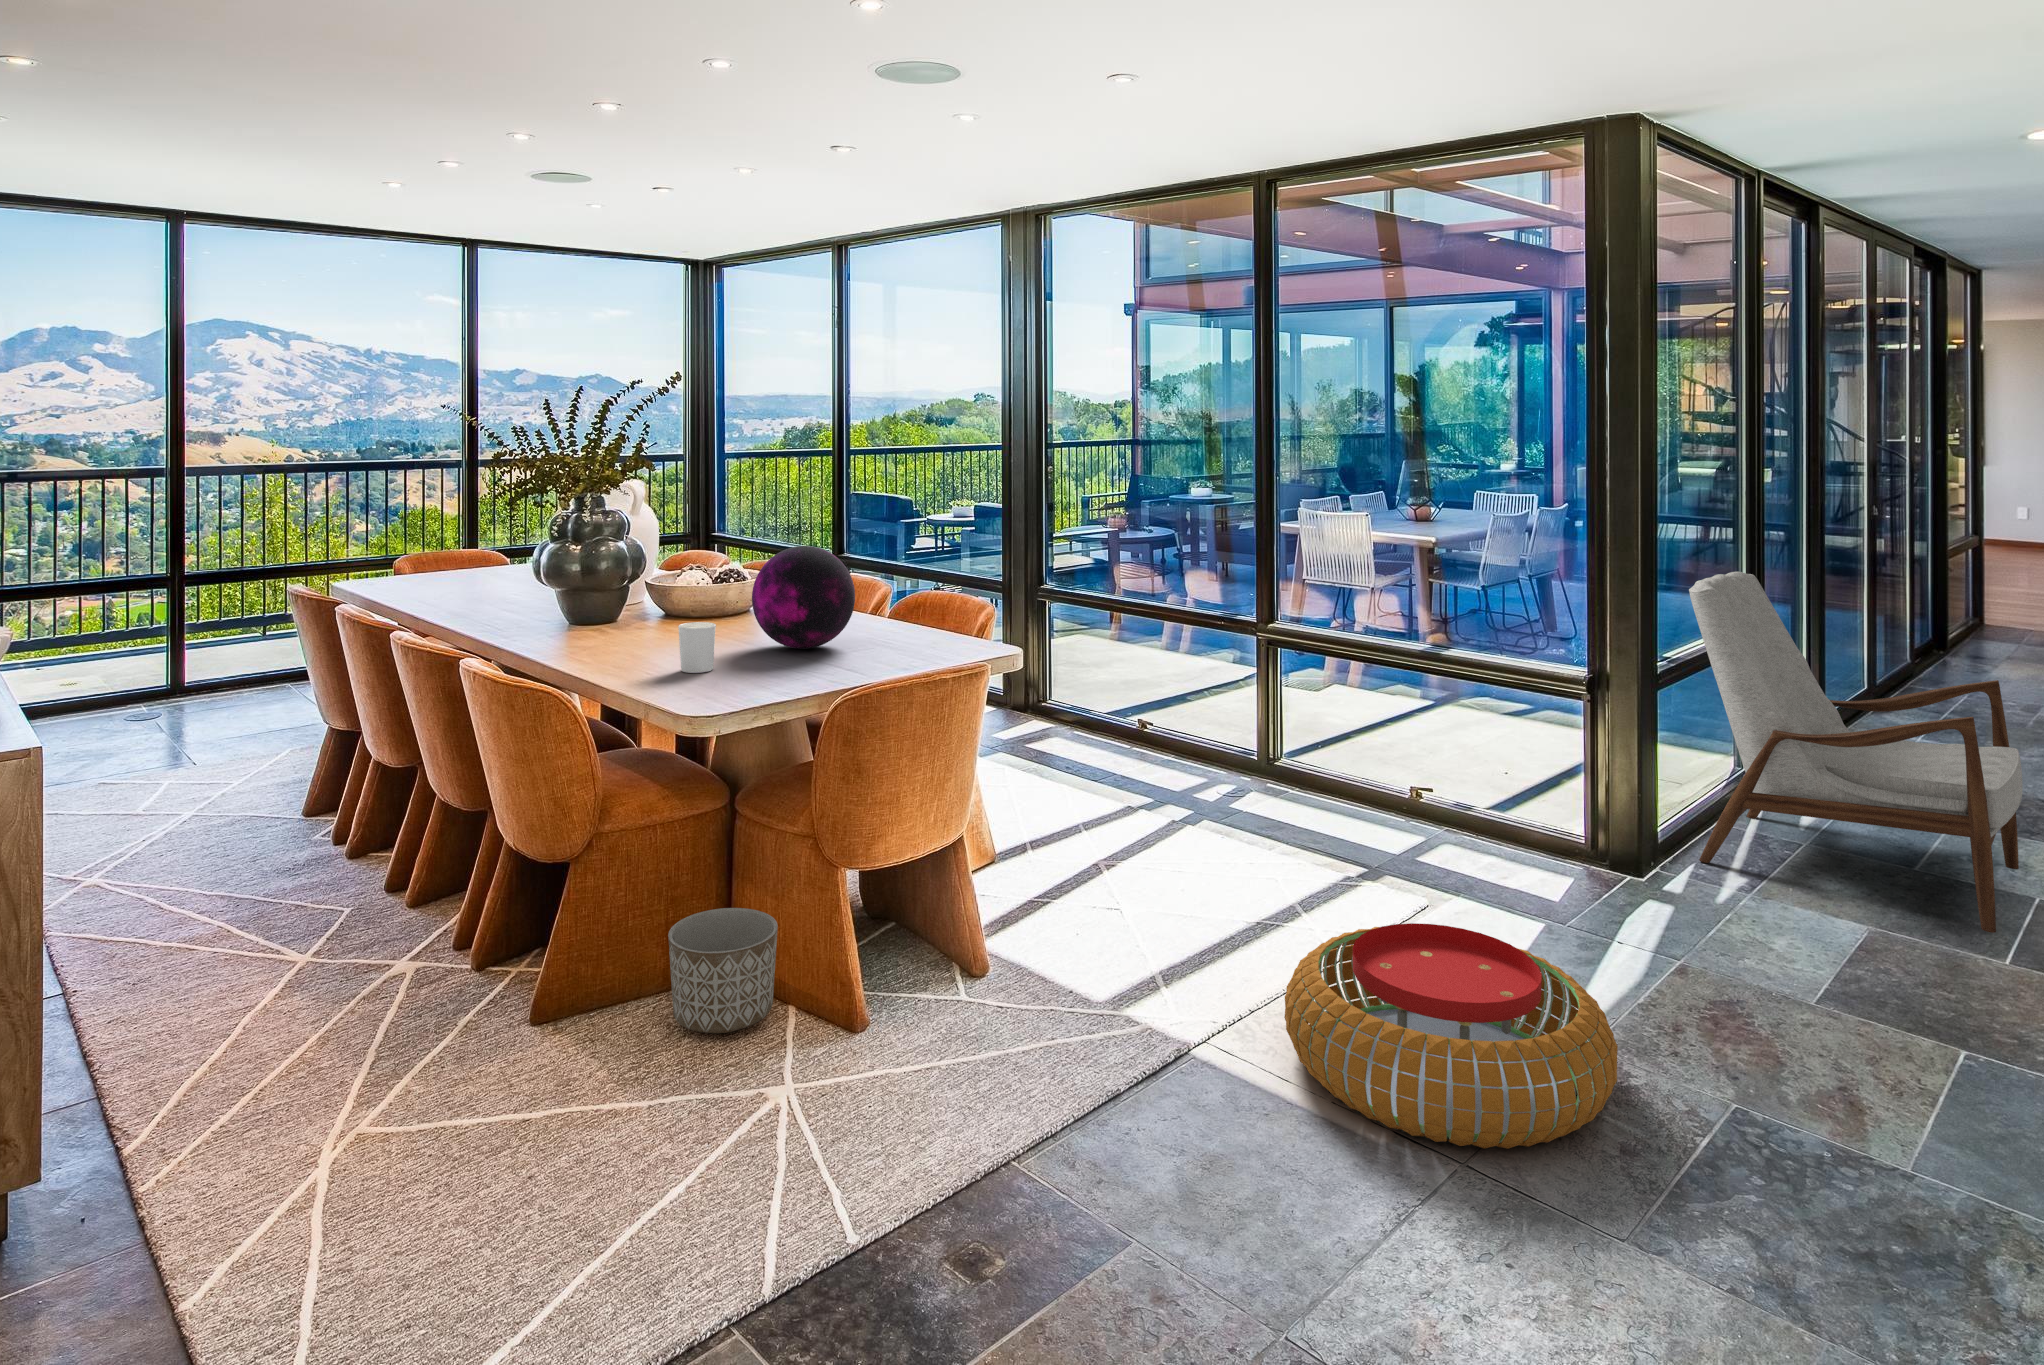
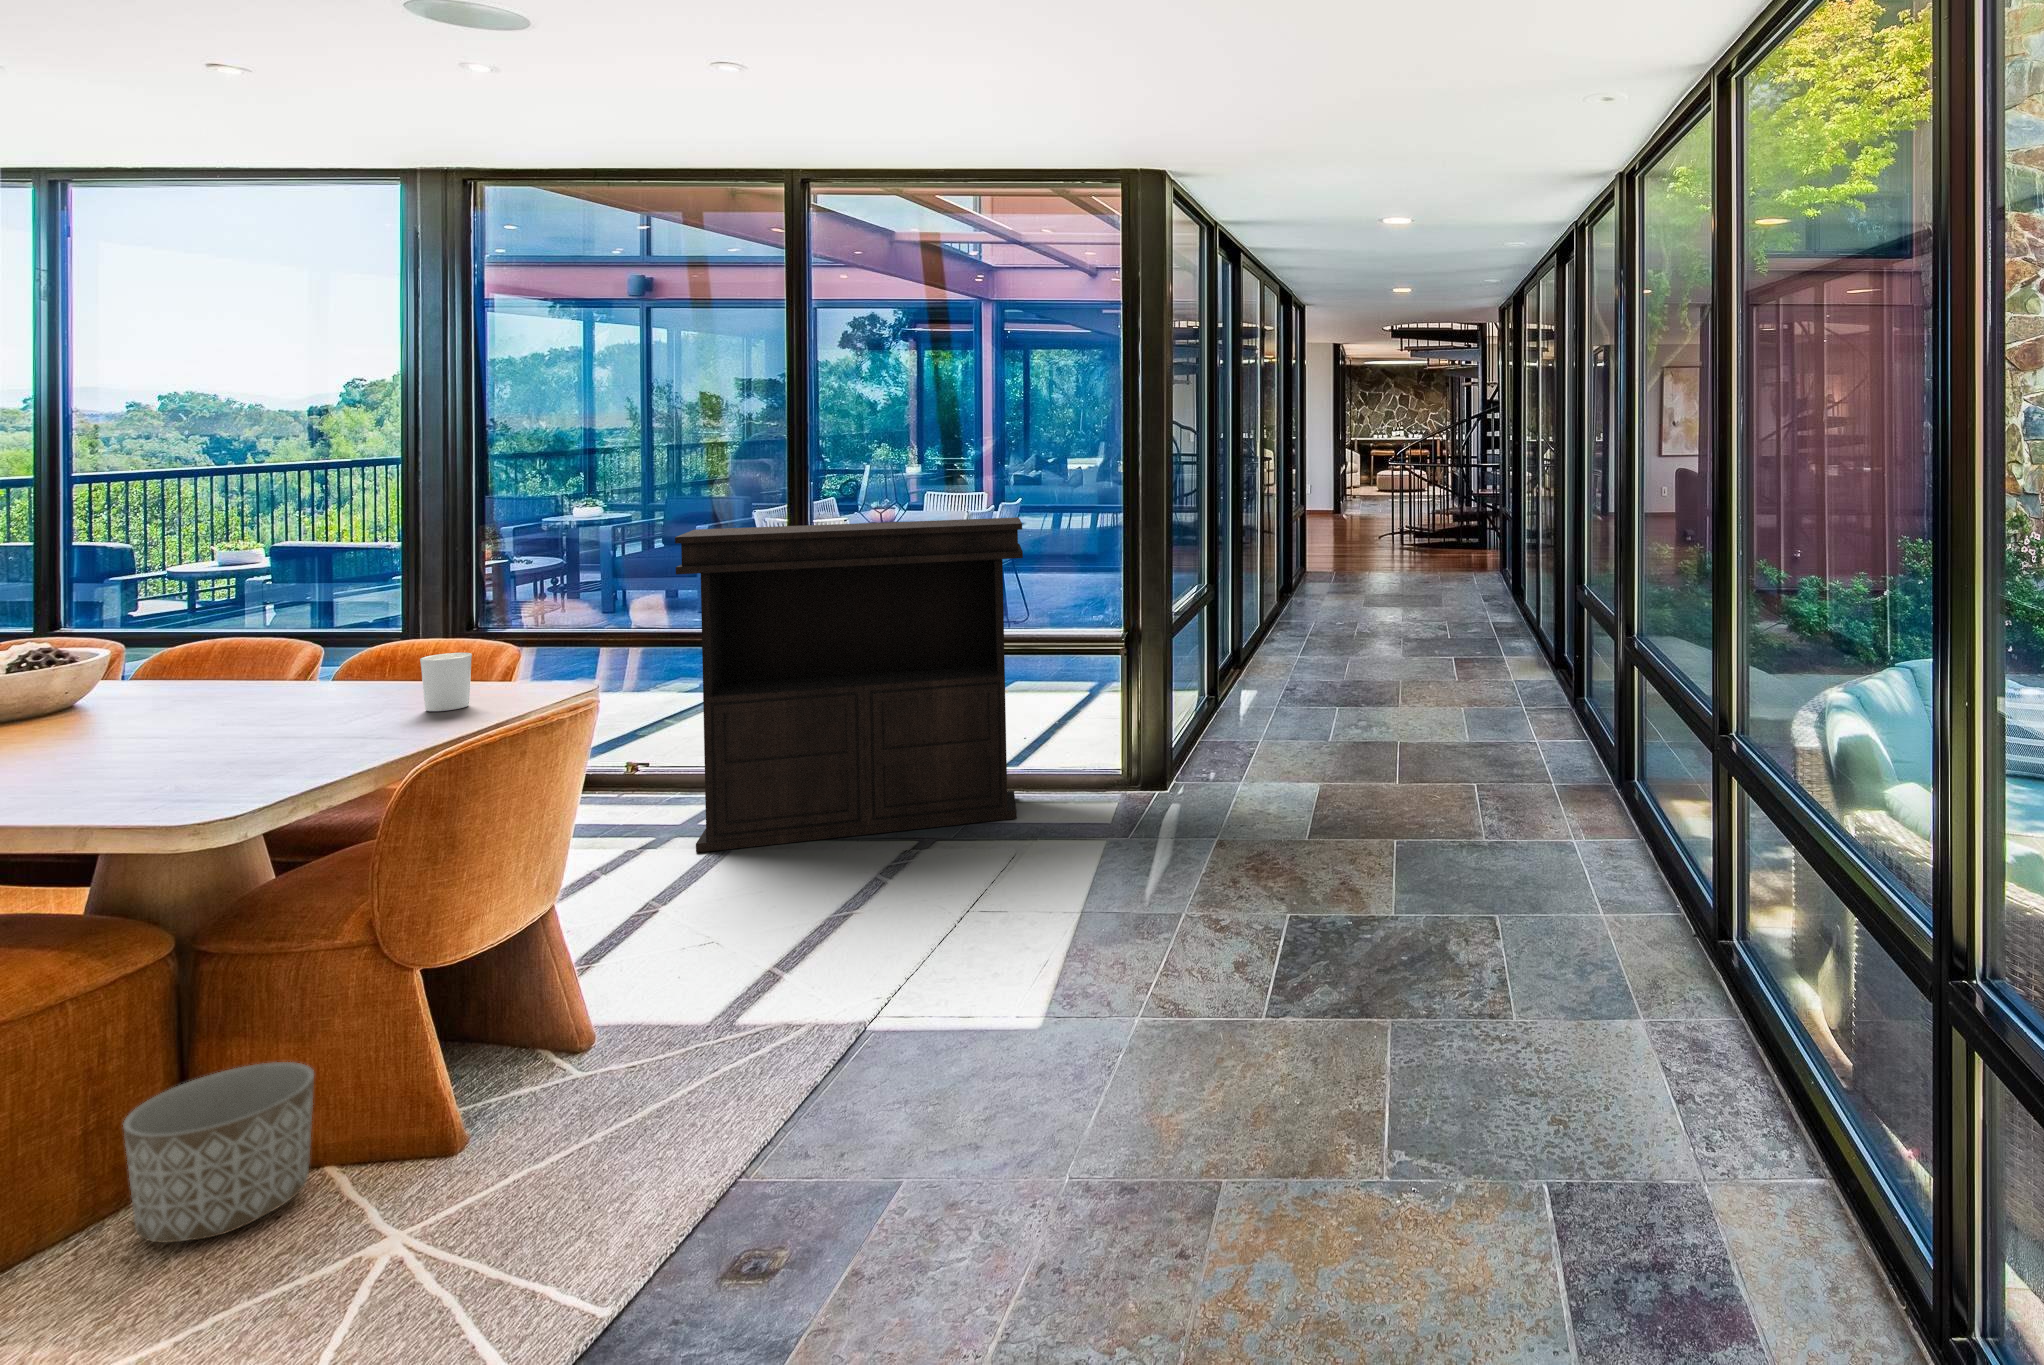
console table: none [1150,518,1483,861] -> present [675,517,1023,853]
decorative orb: present [752,546,855,649] -> none [155,591,334,728]
armchair: present [1689,572,2023,933] -> none [1177,536,1389,772]
candle holder: present [678,622,716,673] -> present [420,653,472,711]
pouf: present [1284,923,1618,1149] -> none [948,845,1223,1016]

